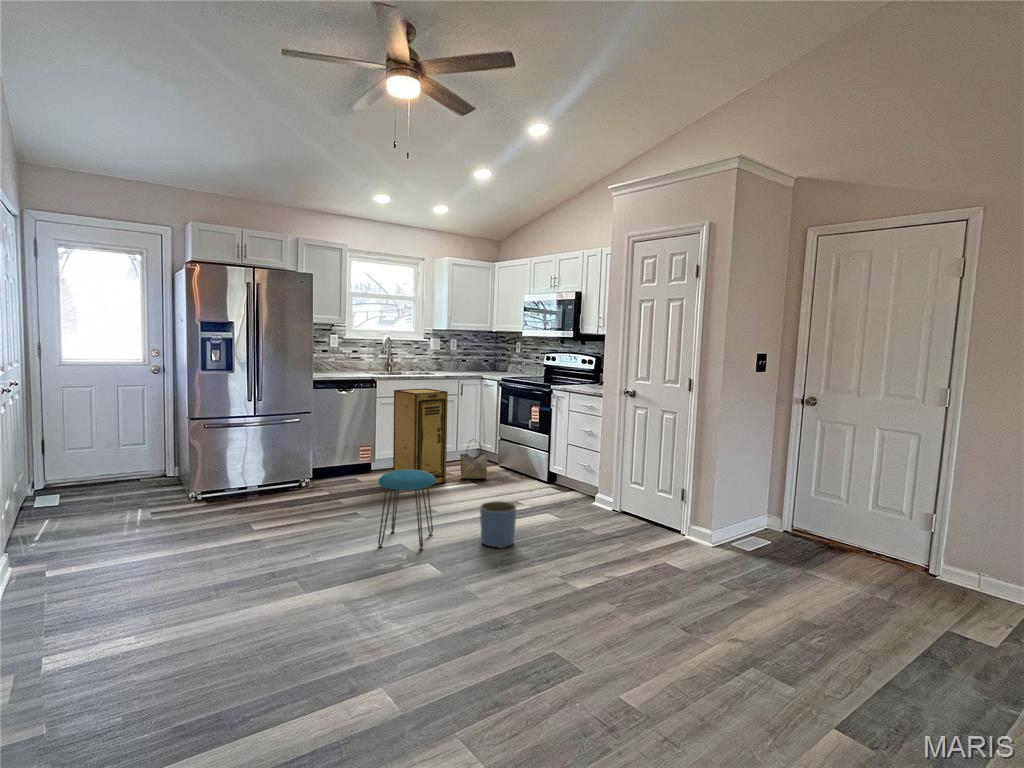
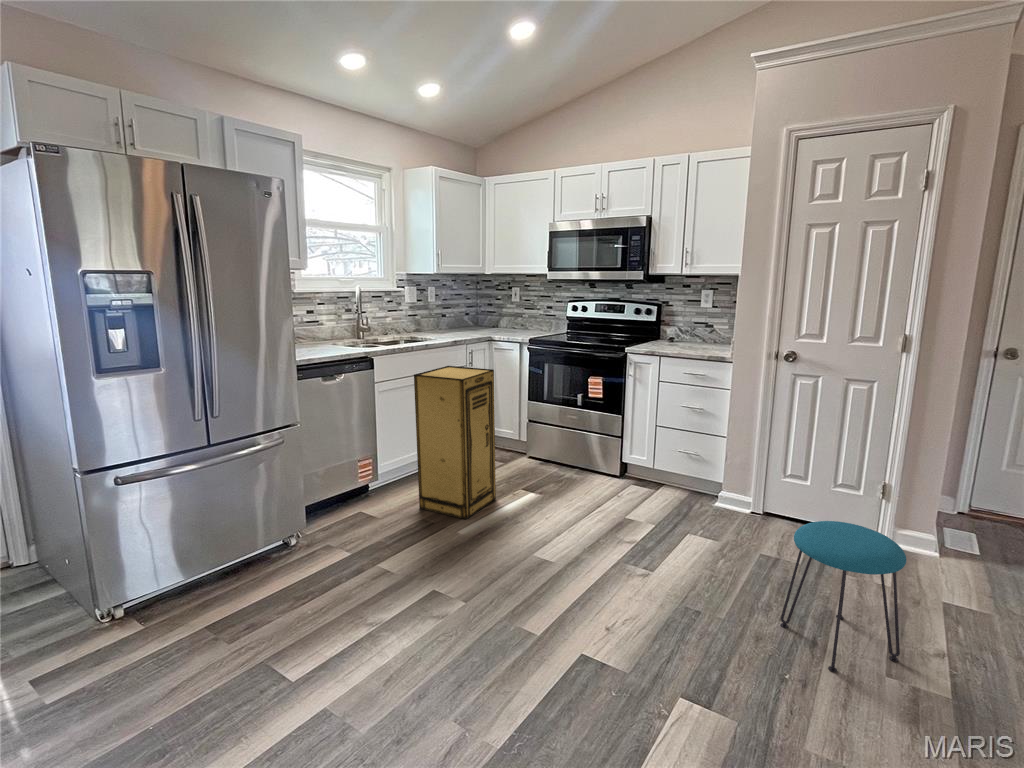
woven basket: present [460,440,488,479] -> none [505,431,541,488]
stool: present [378,470,436,550] -> present [780,521,906,672]
planter: present [480,501,516,549] -> none [673,548,734,628]

